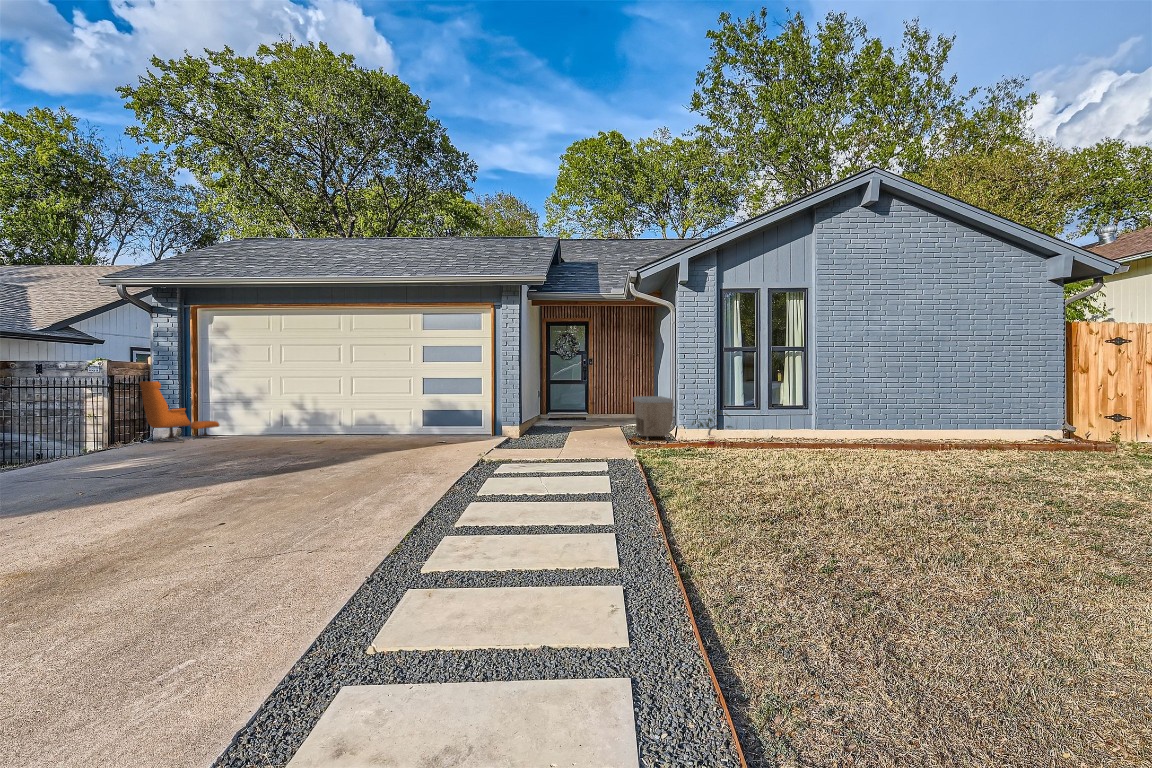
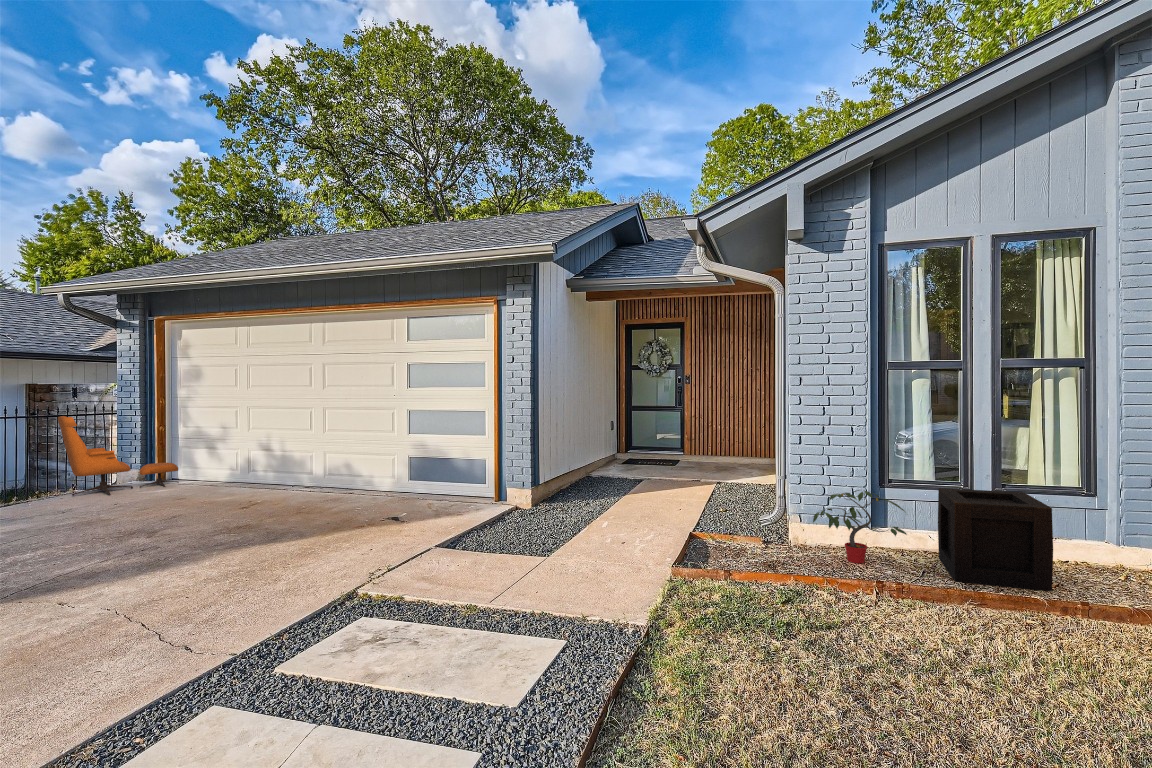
storage bench: present [633,396,673,440] -> none [717,447,781,537]
wooden crate: none [746,408,790,446] -> present [938,488,1053,591]

